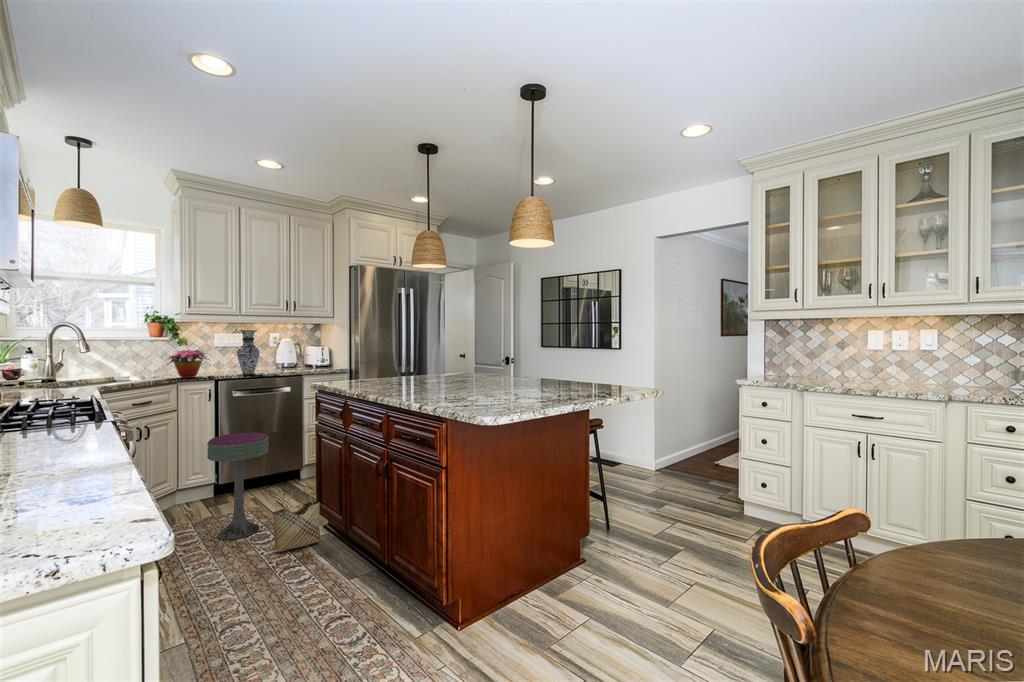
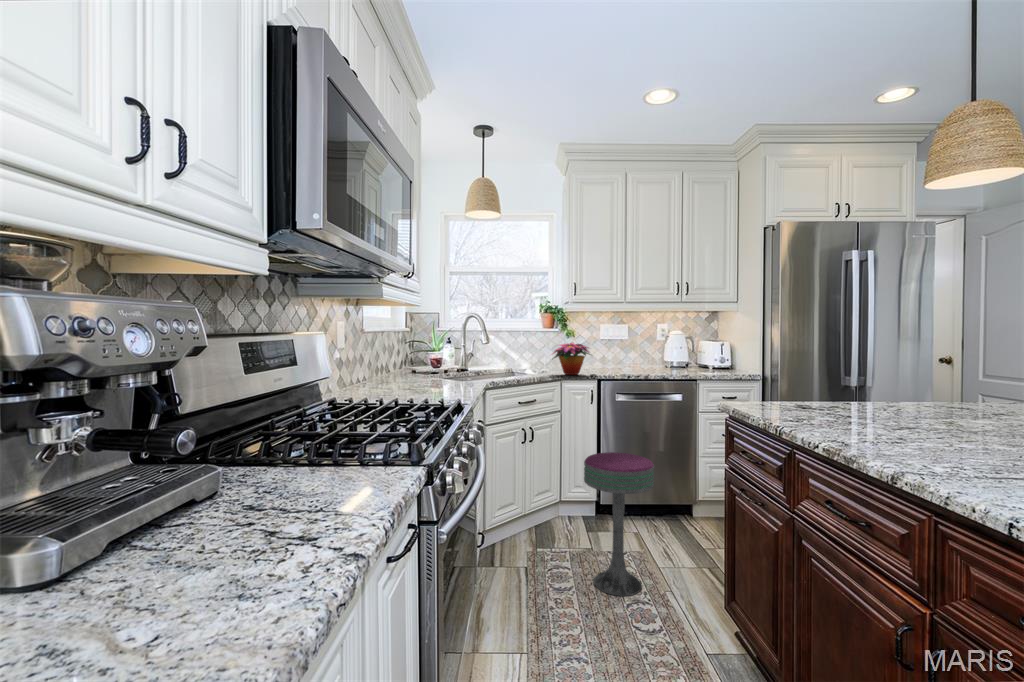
vase: present [237,330,260,375] -> none [620,320,645,376]
woven basket: present [273,483,320,552] -> none [658,548,728,656]

